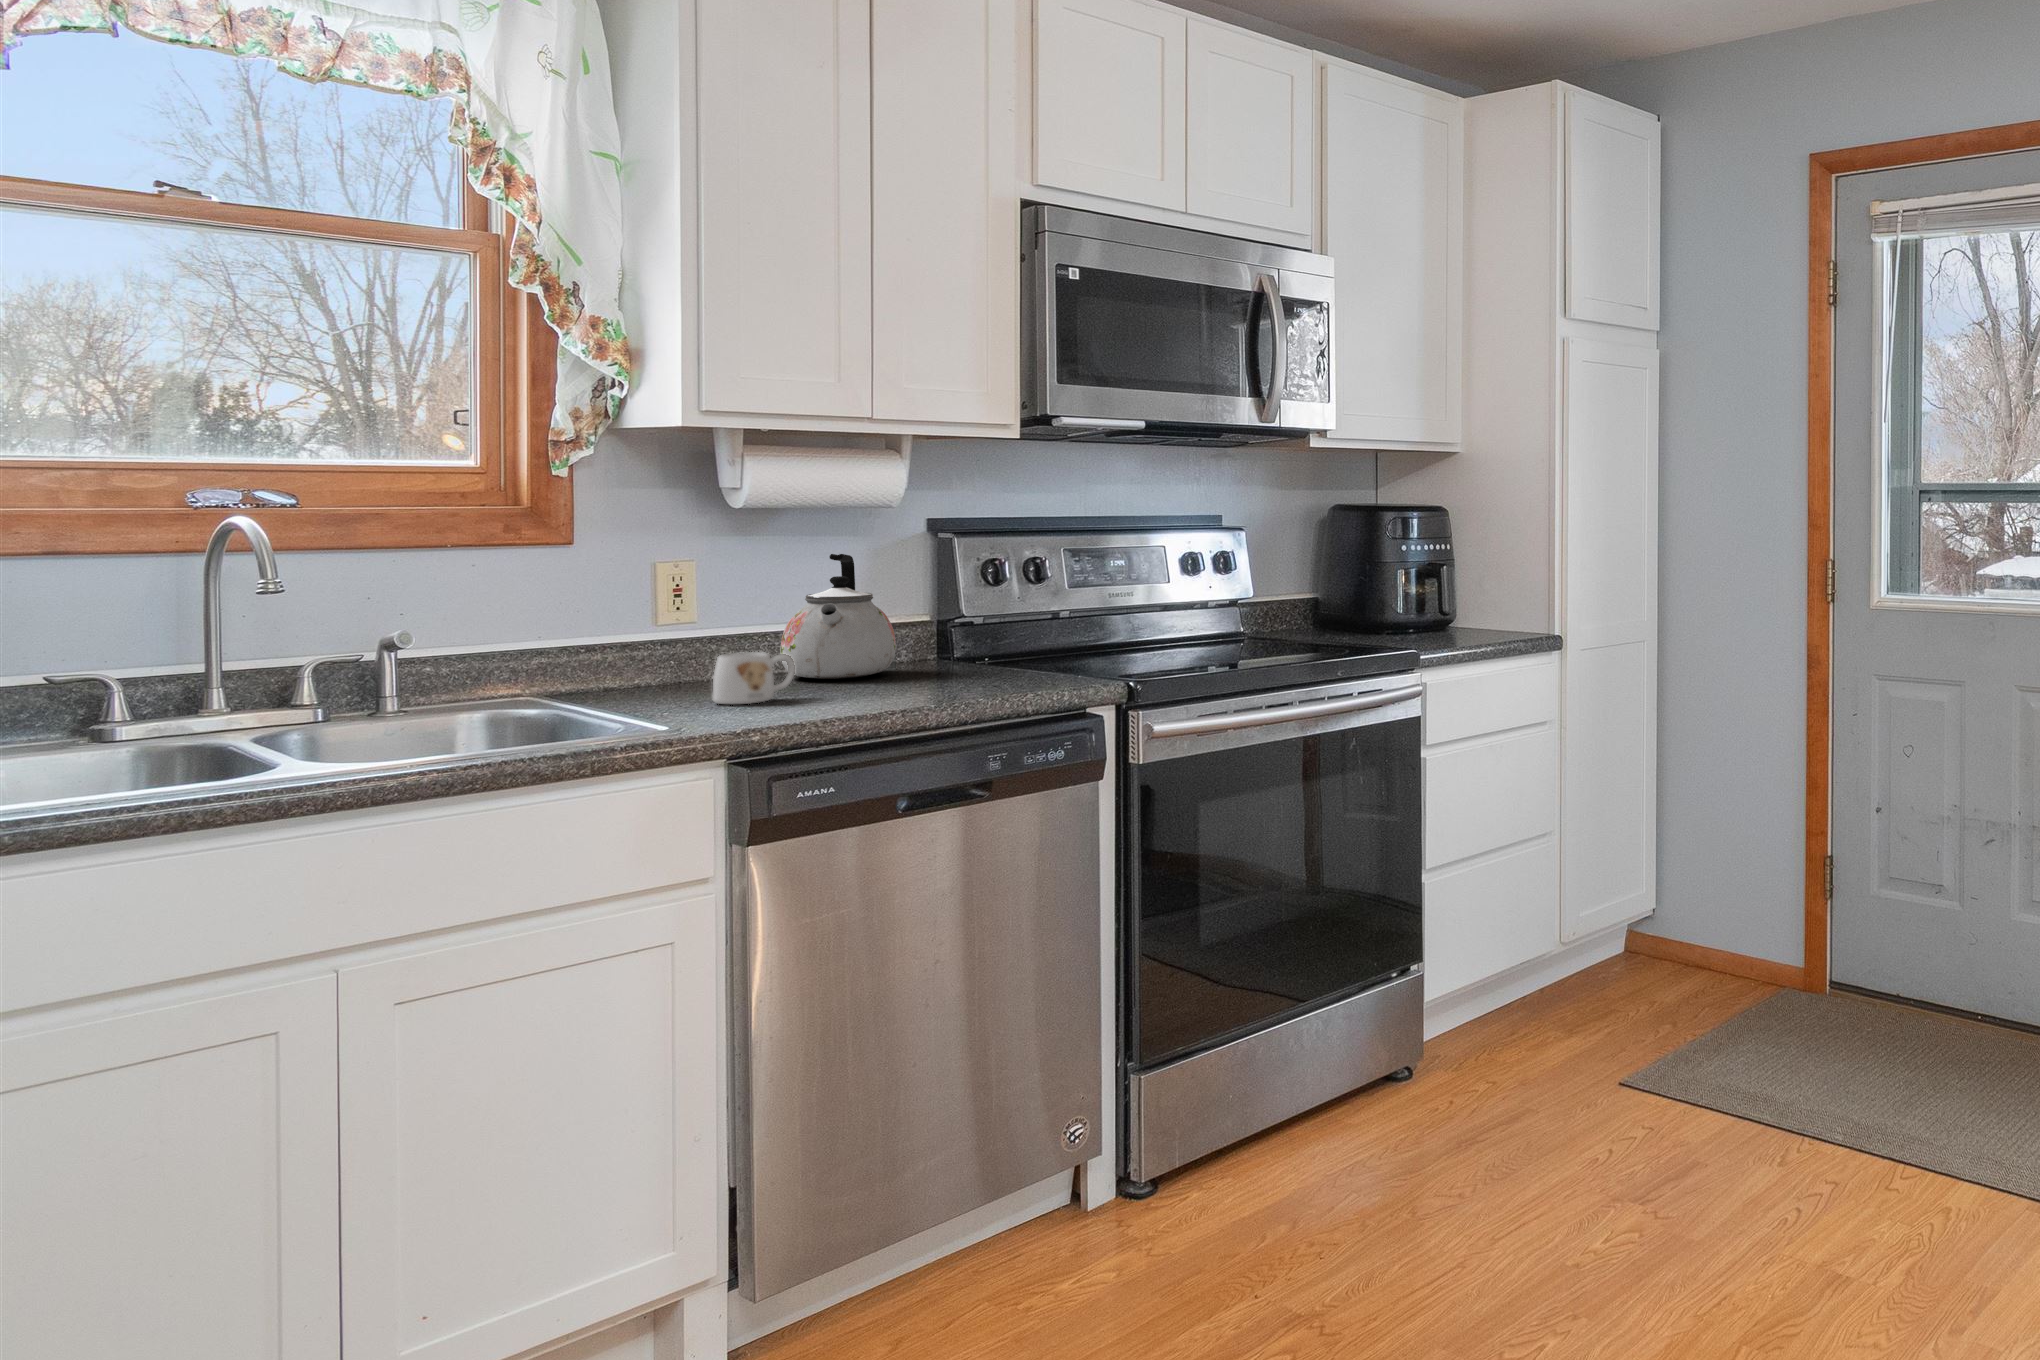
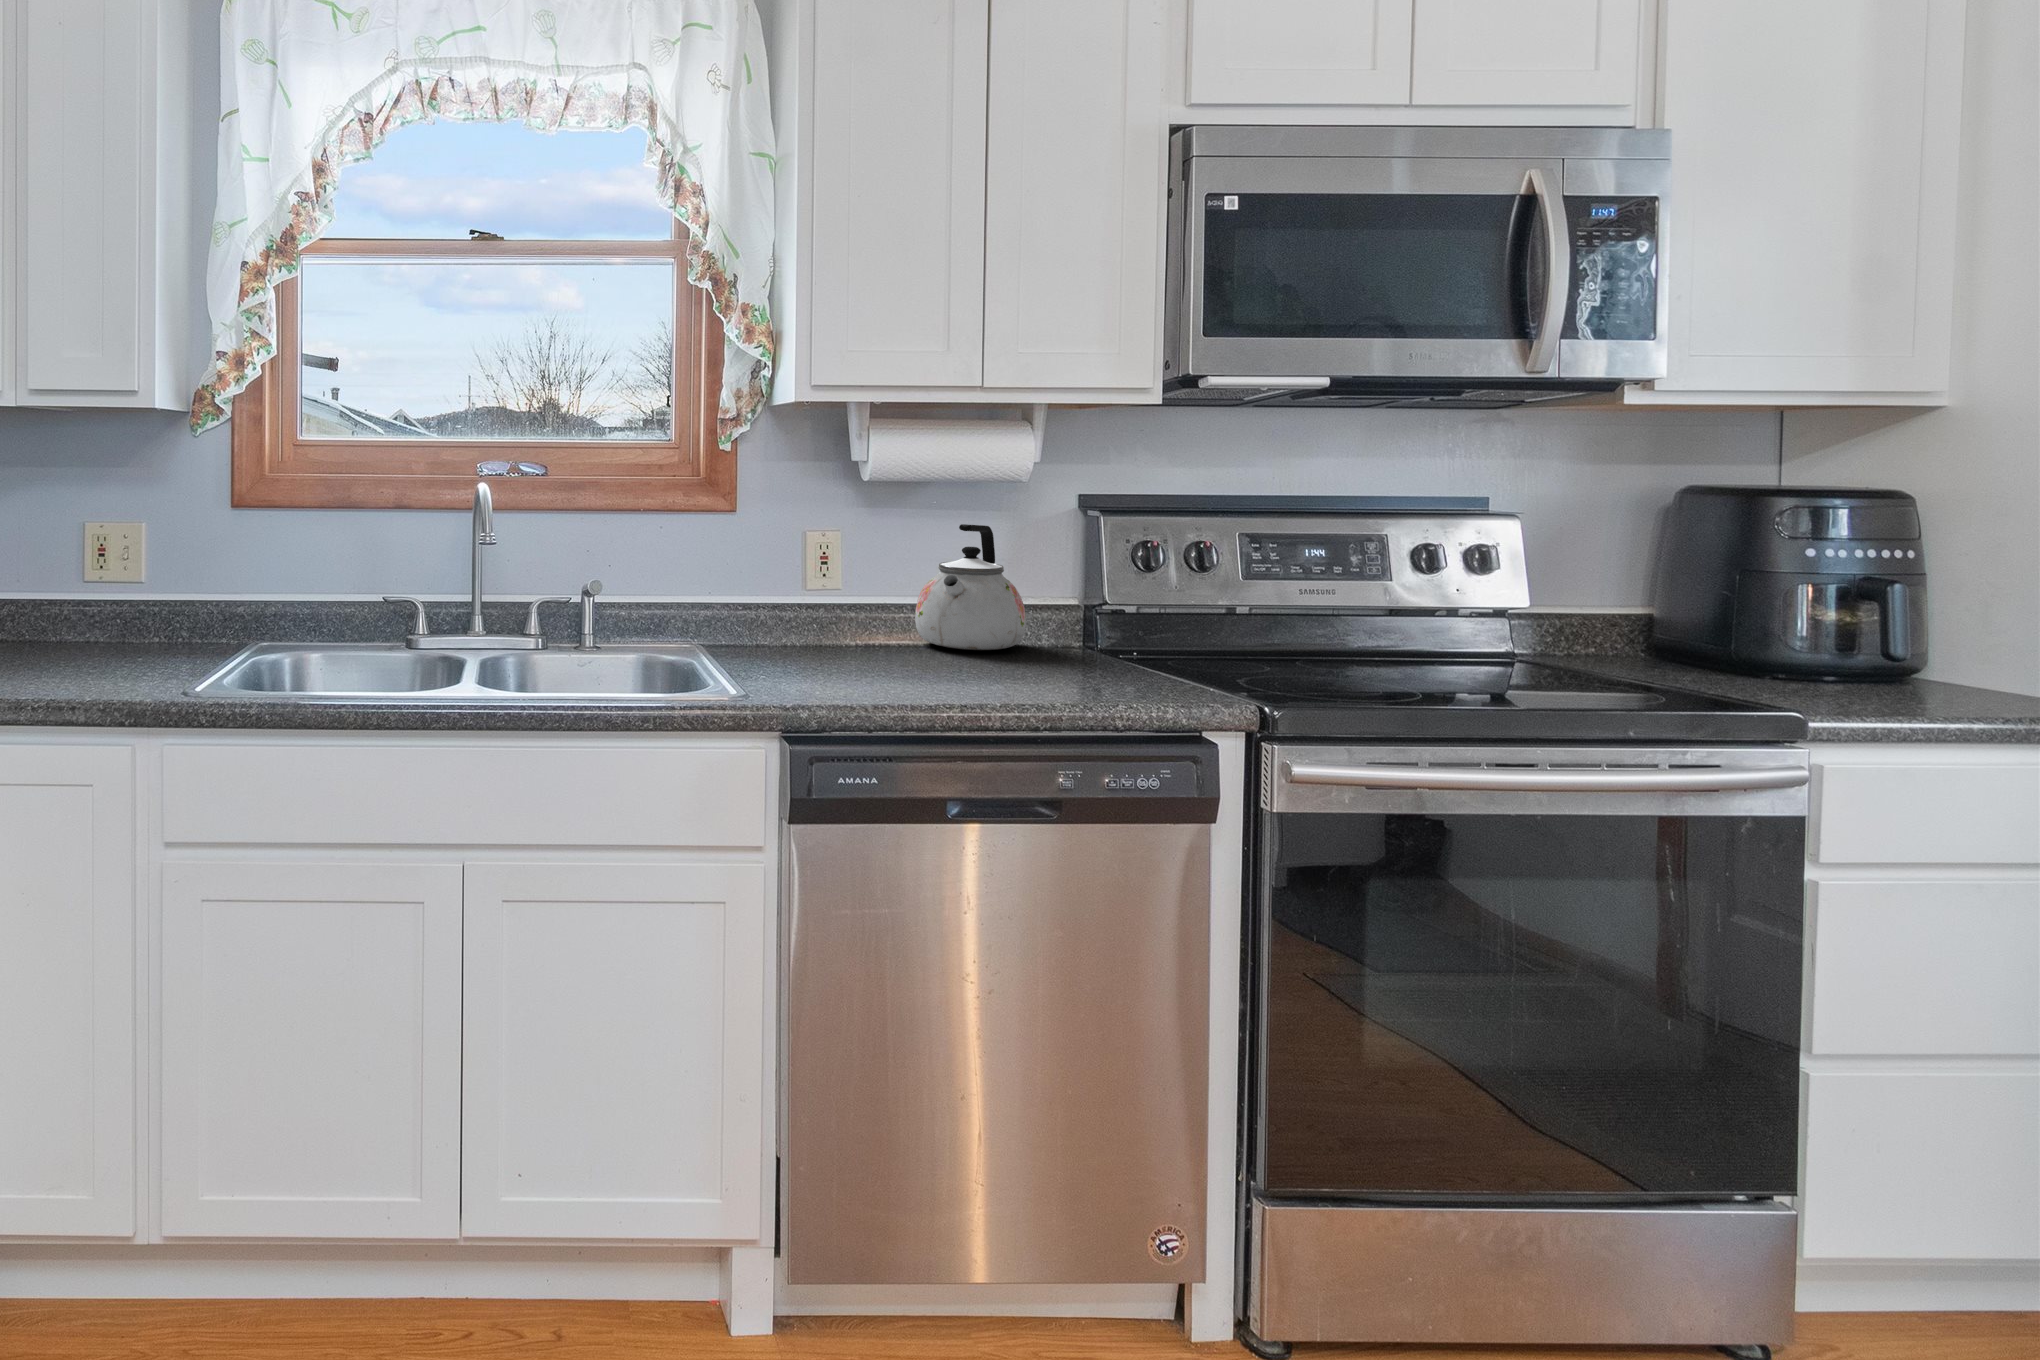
mug: present [713,652,795,704] -> none [822,617,897,669]

